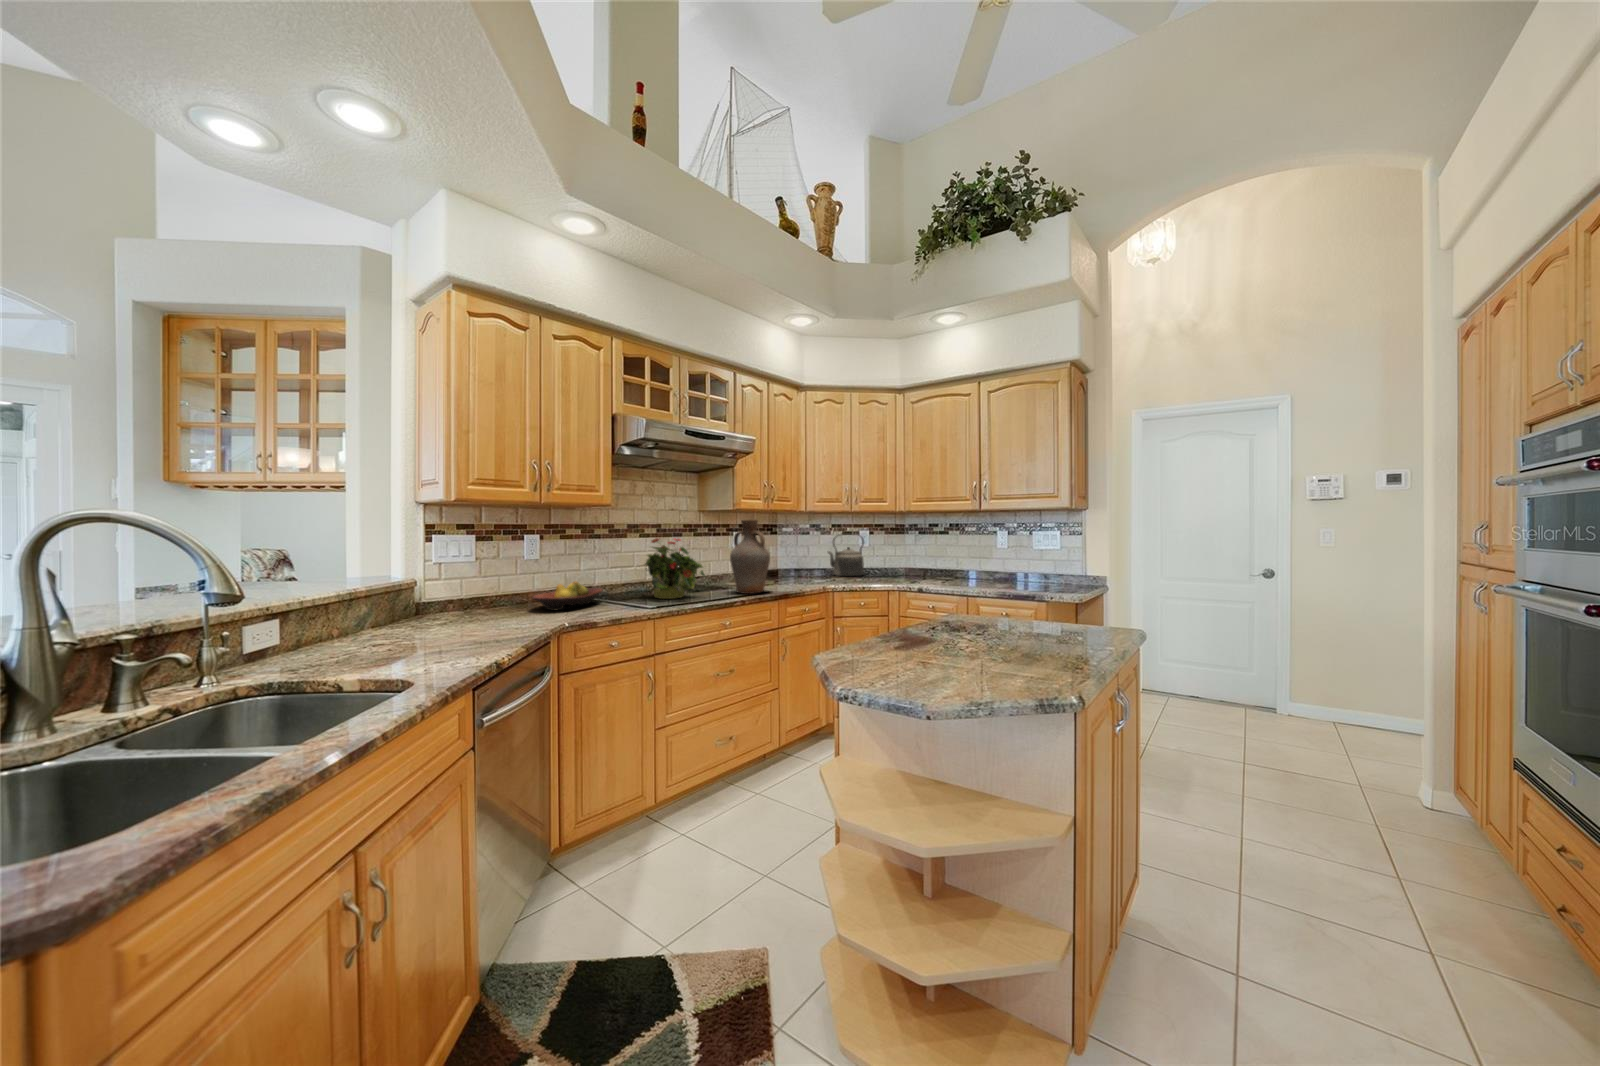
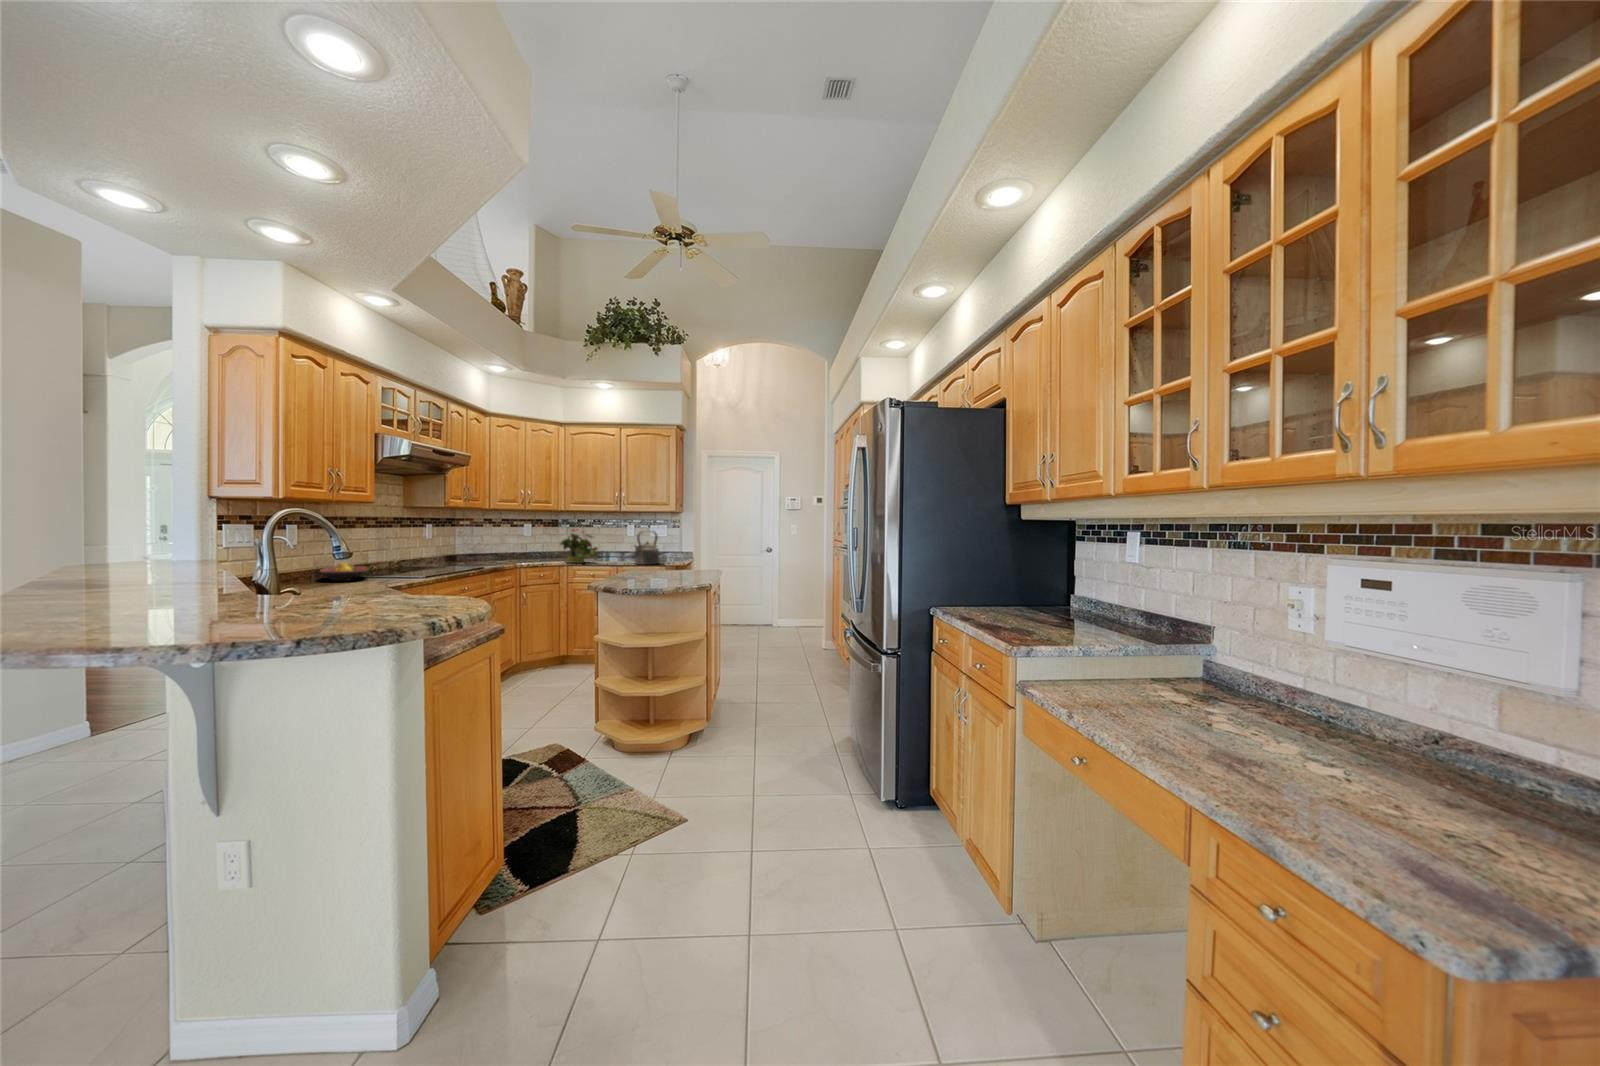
vase: present [730,519,770,594] -> none [453,516,486,569]
kettle: present [828,535,864,576] -> present [634,532,659,565]
potted plant: present [645,539,705,599] -> present [560,529,598,563]

